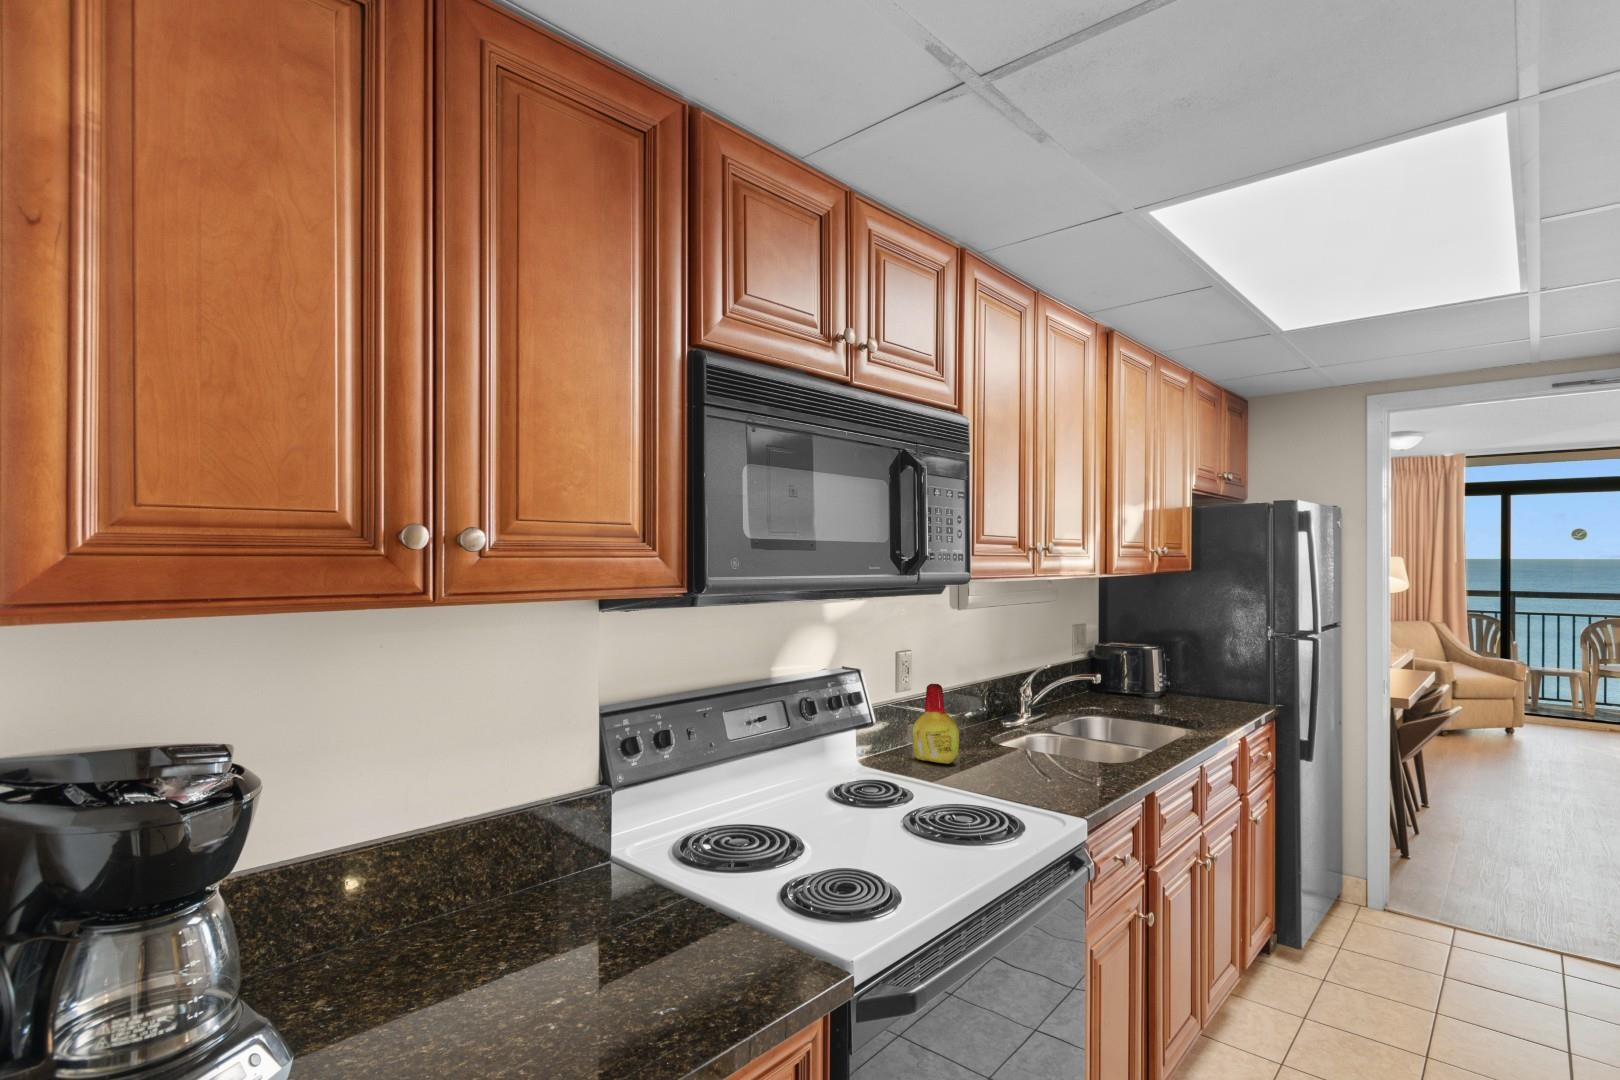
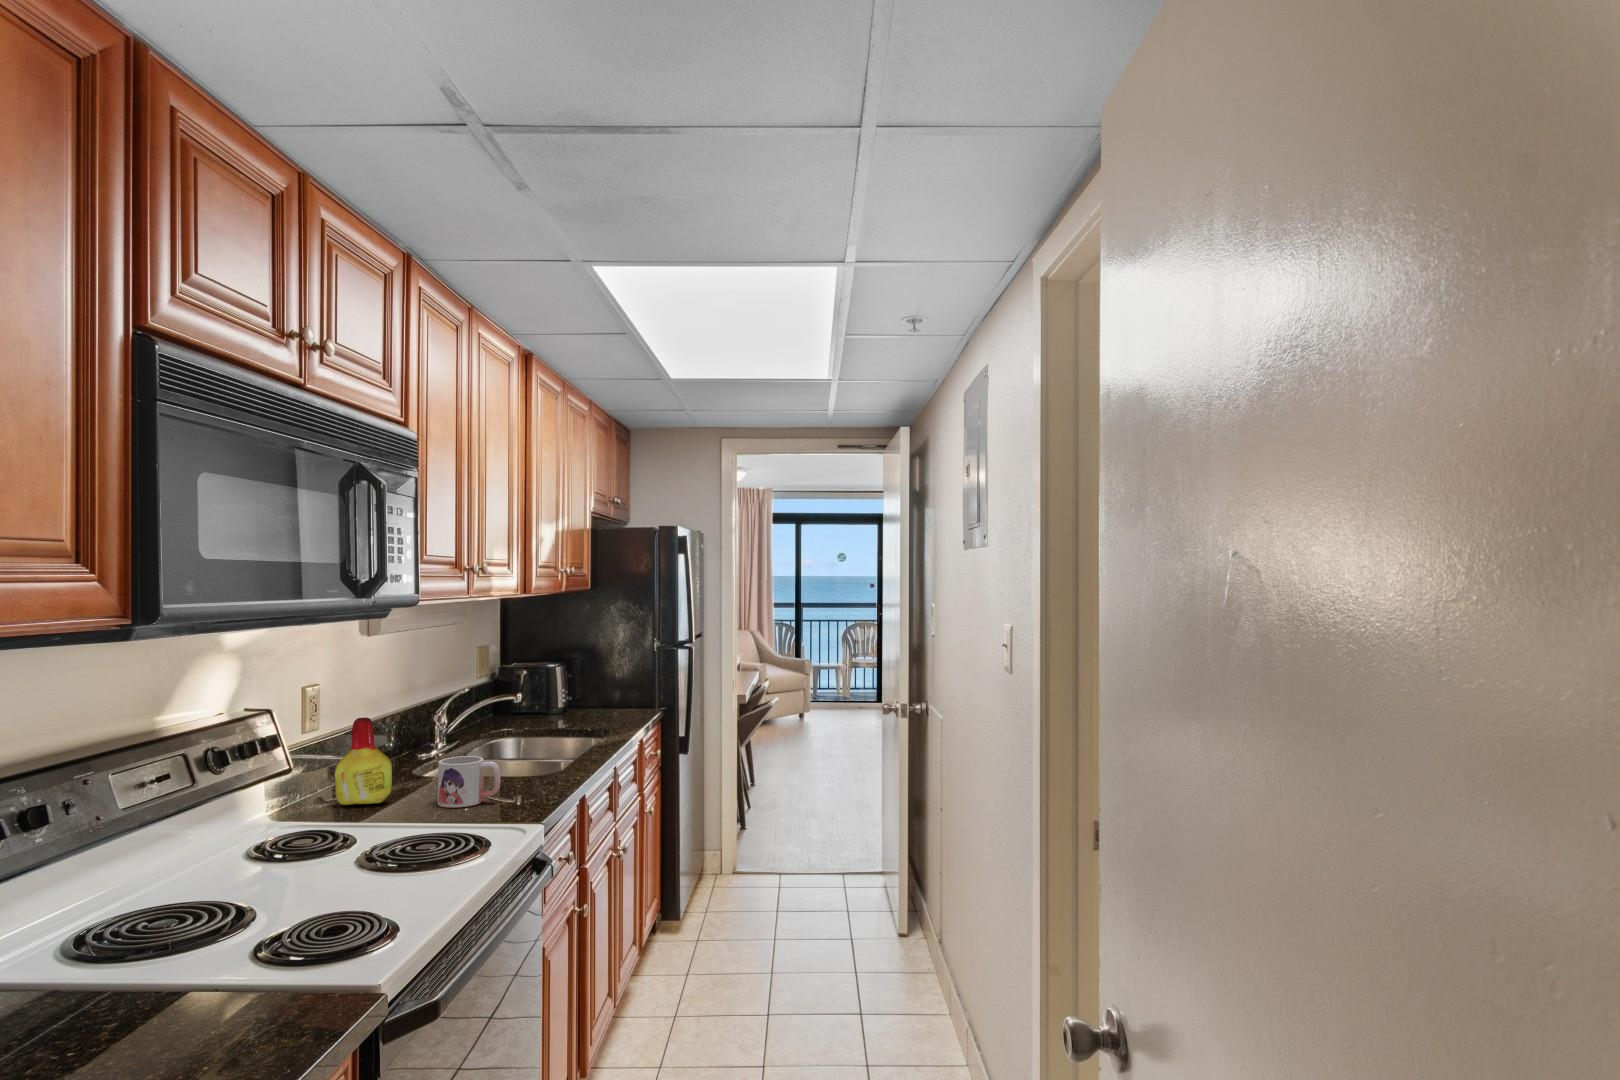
mug: none [997,732,1056,784] -> present [438,756,501,808]

